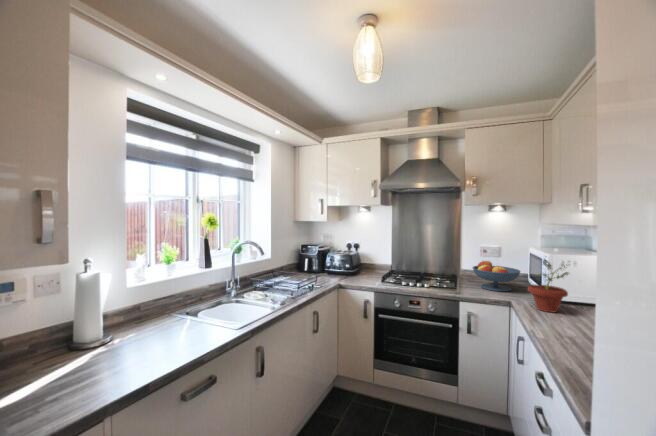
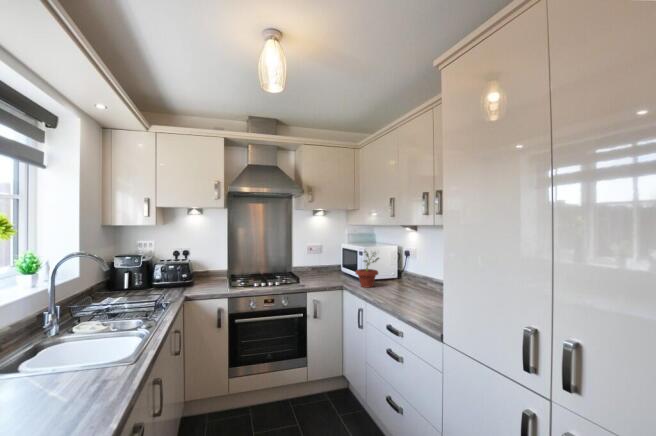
fruit bowl: present [473,261,520,291] -> none [309,256,343,280]

